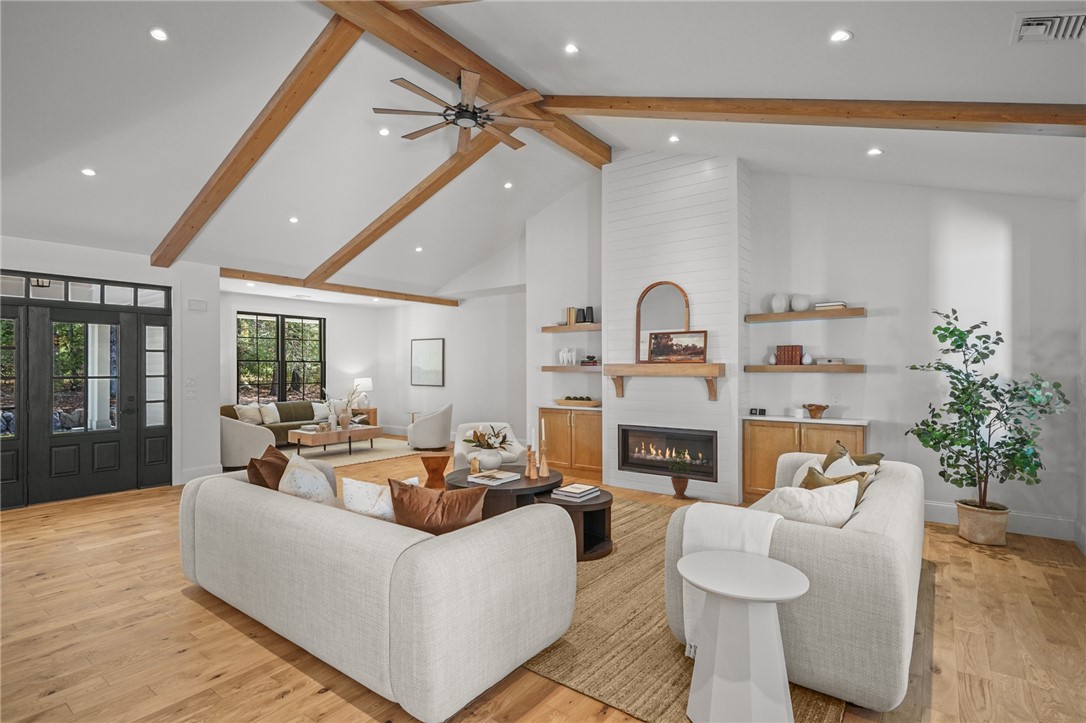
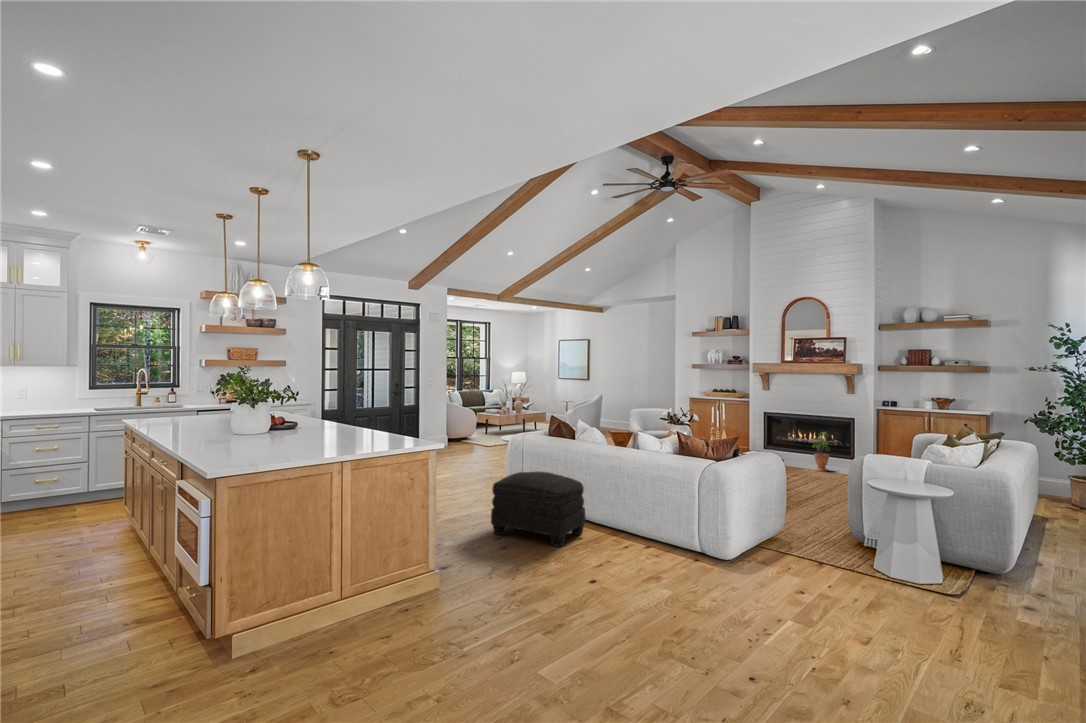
ottoman: none [67,551,252,699] -> present [491,472,586,547]

